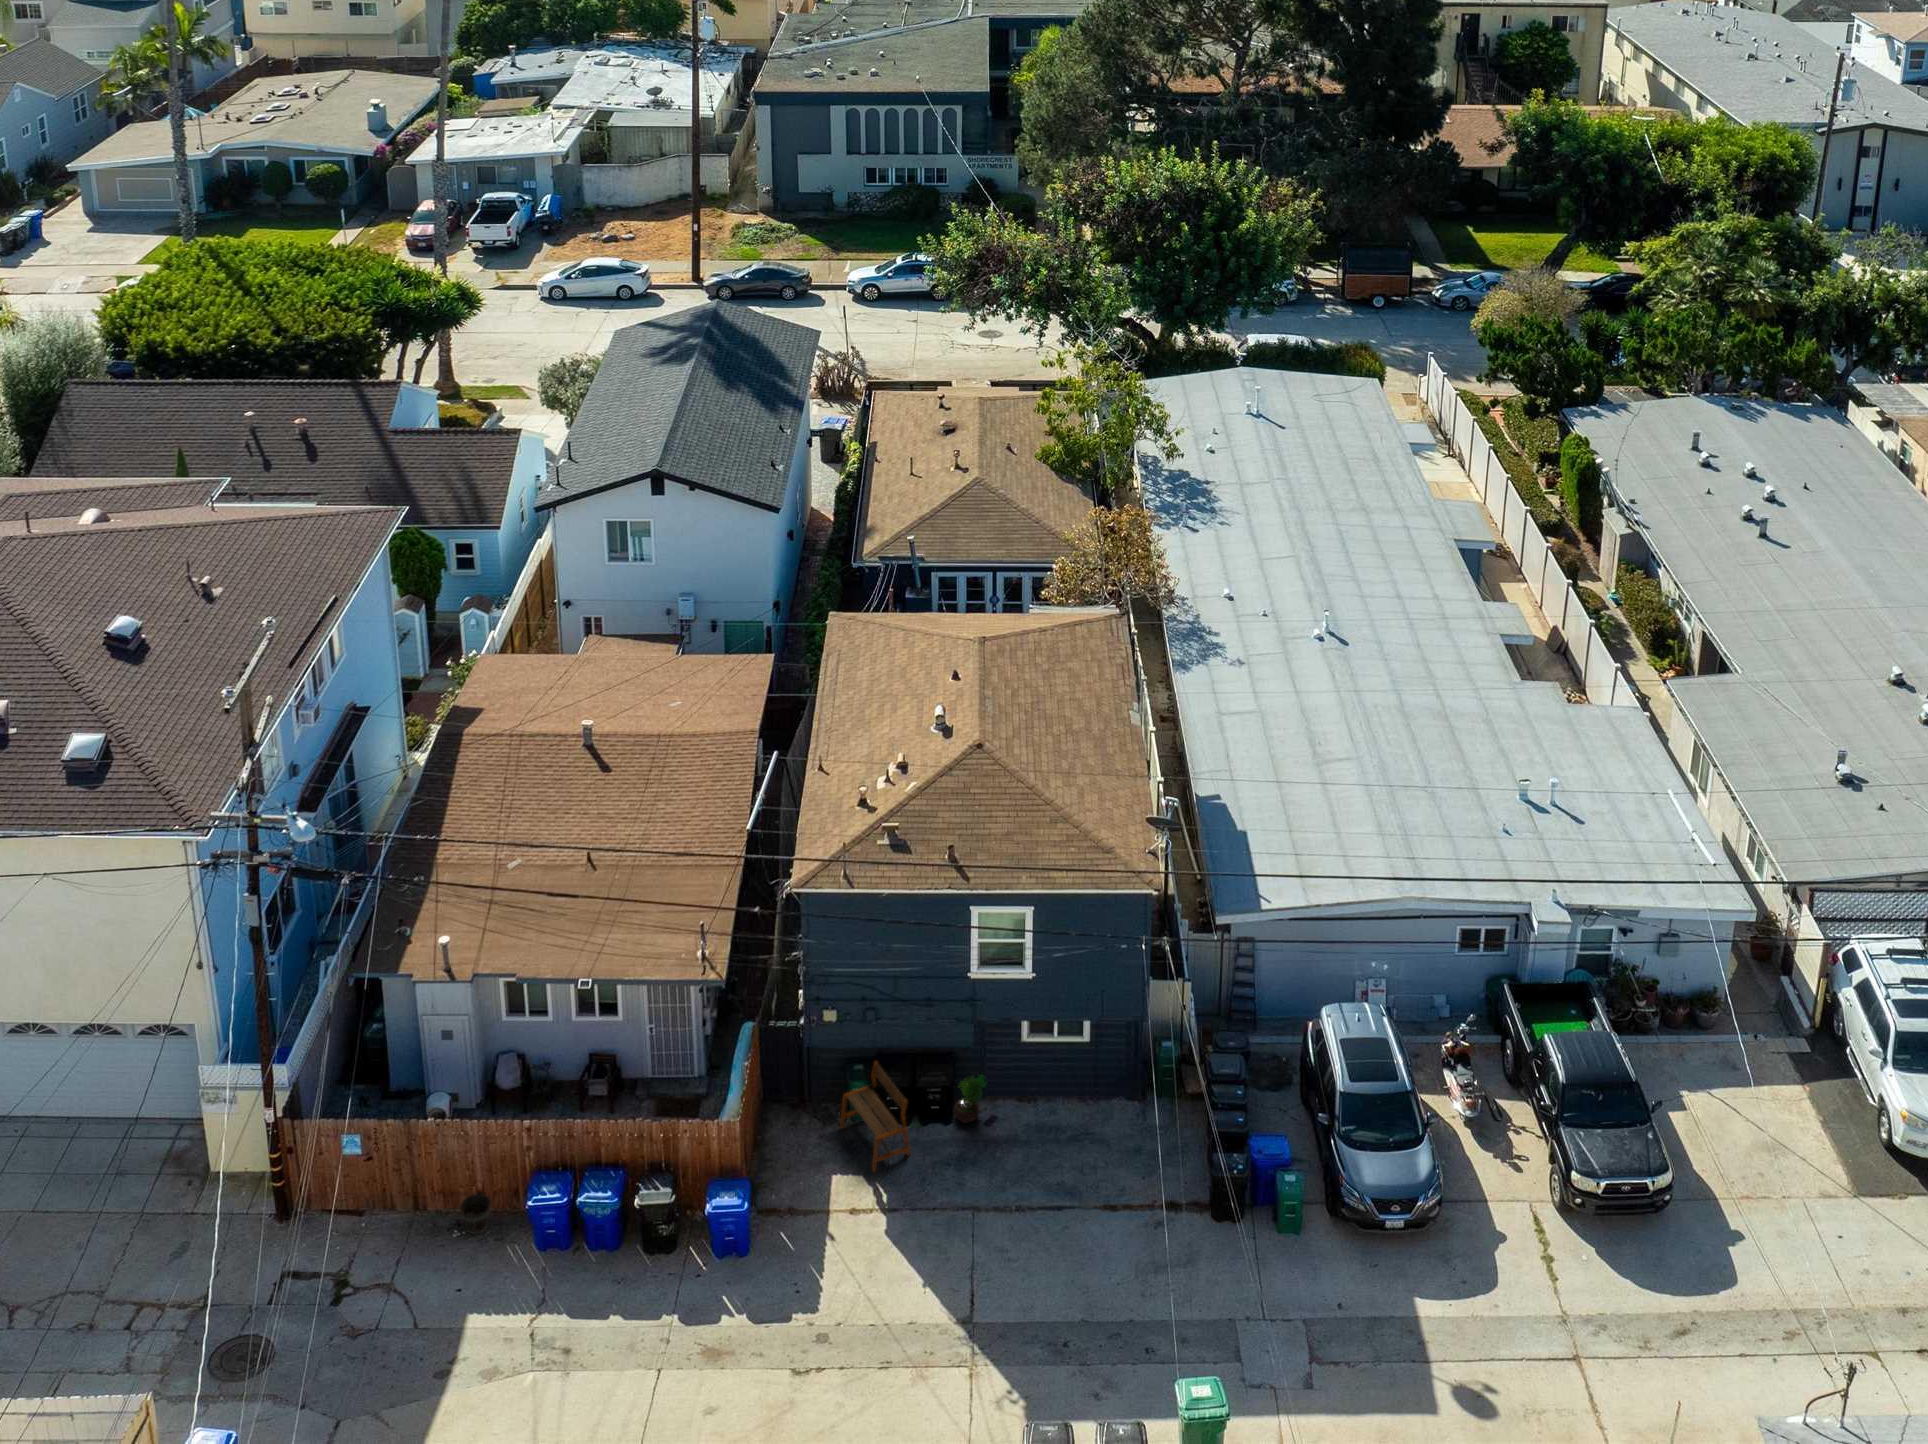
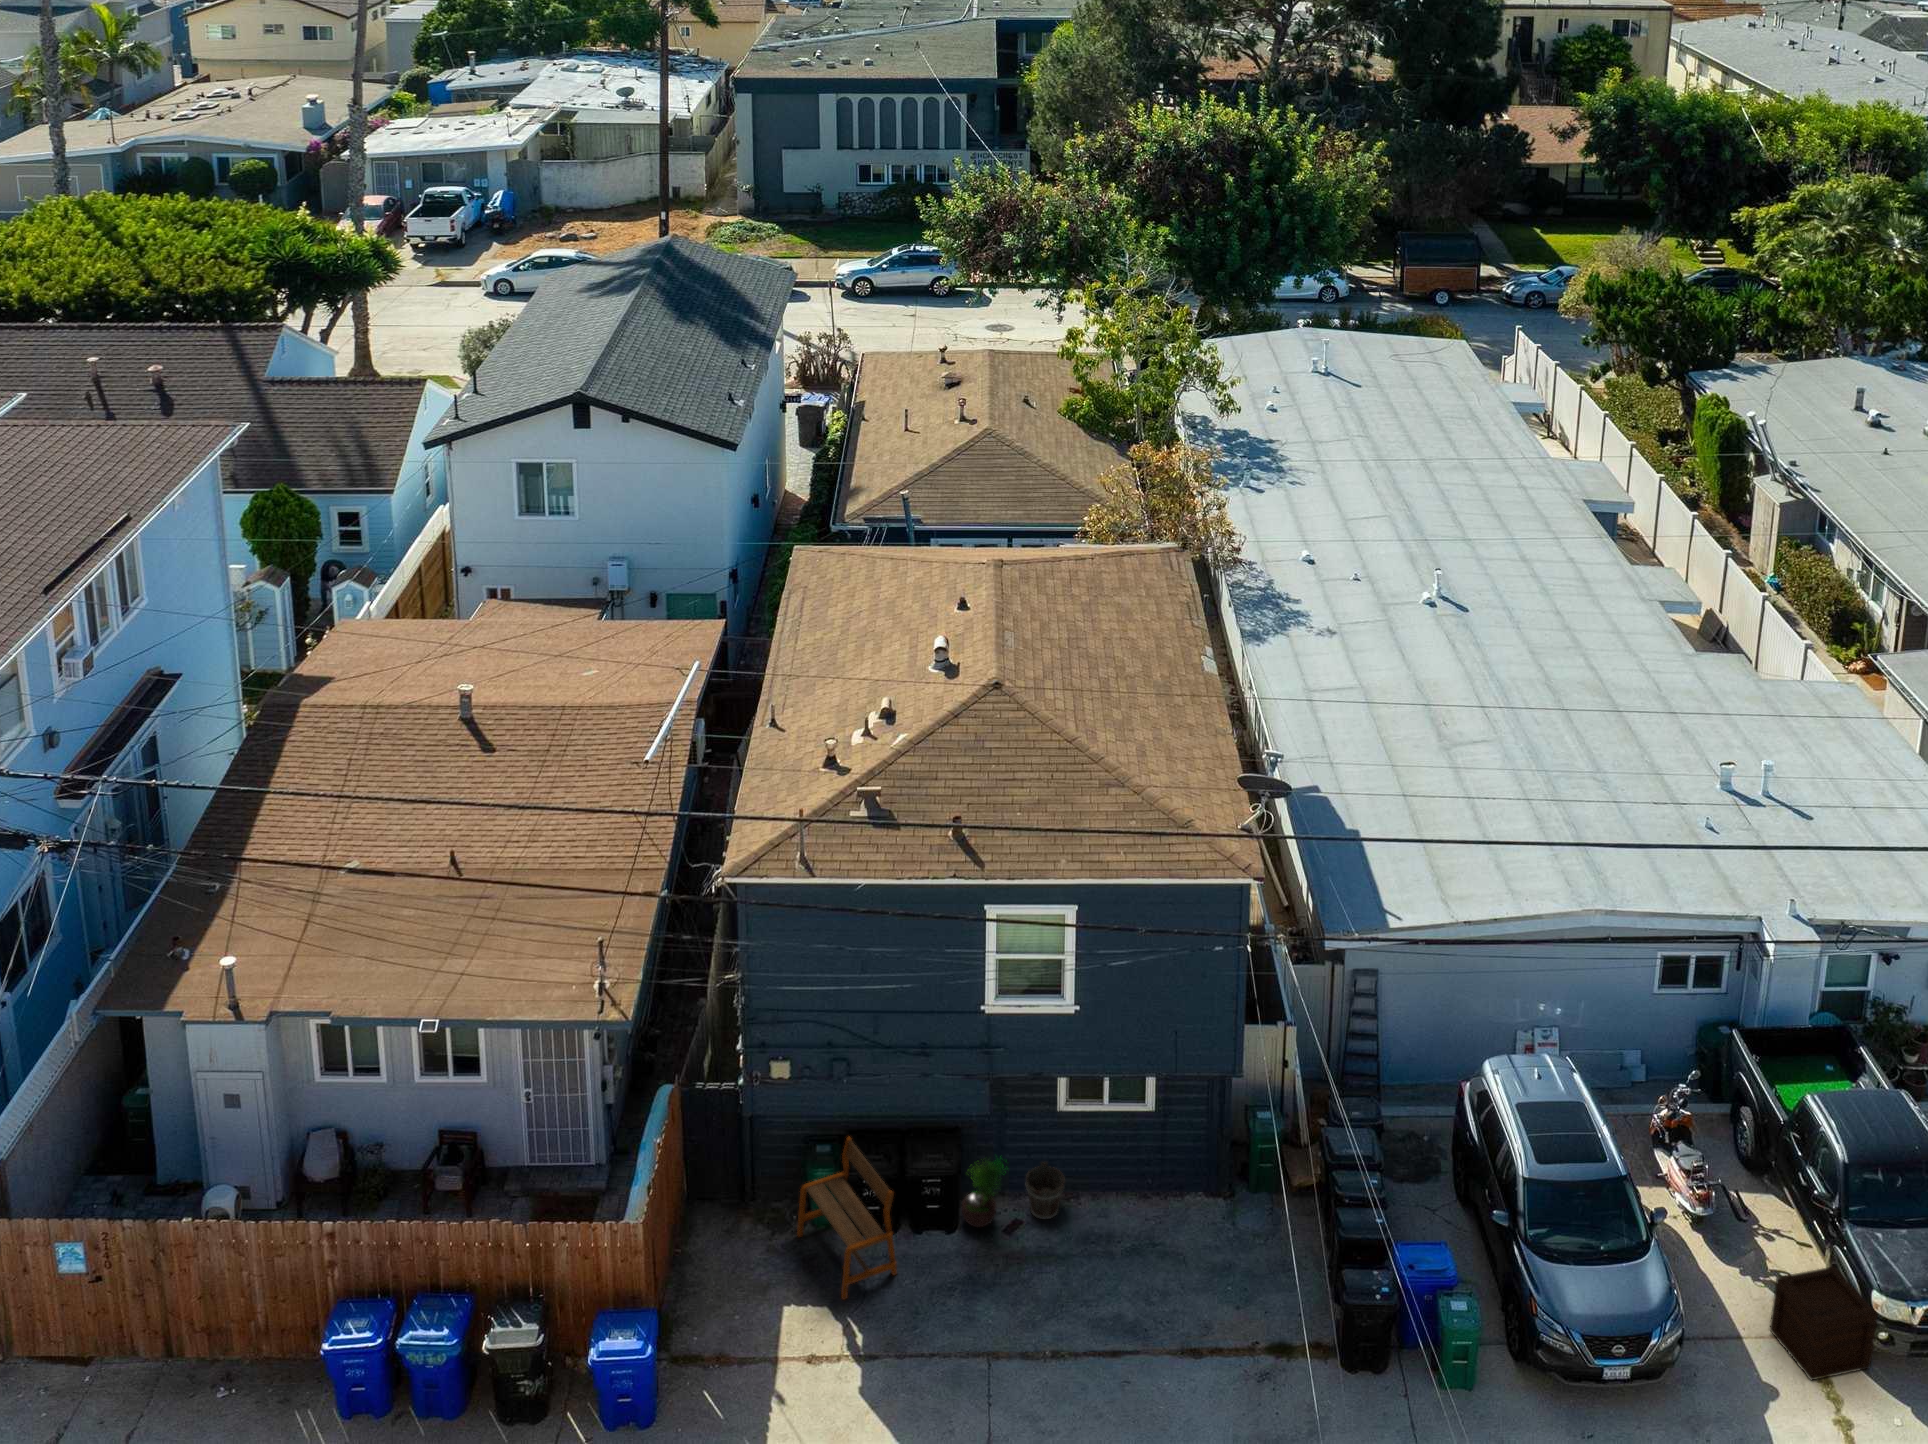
wooden crate: none [1506,1153,1574,1229] -> present [1770,1267,1878,1380]
bucket: present [460,1191,491,1235] -> present [1026,1162,1065,1219]

